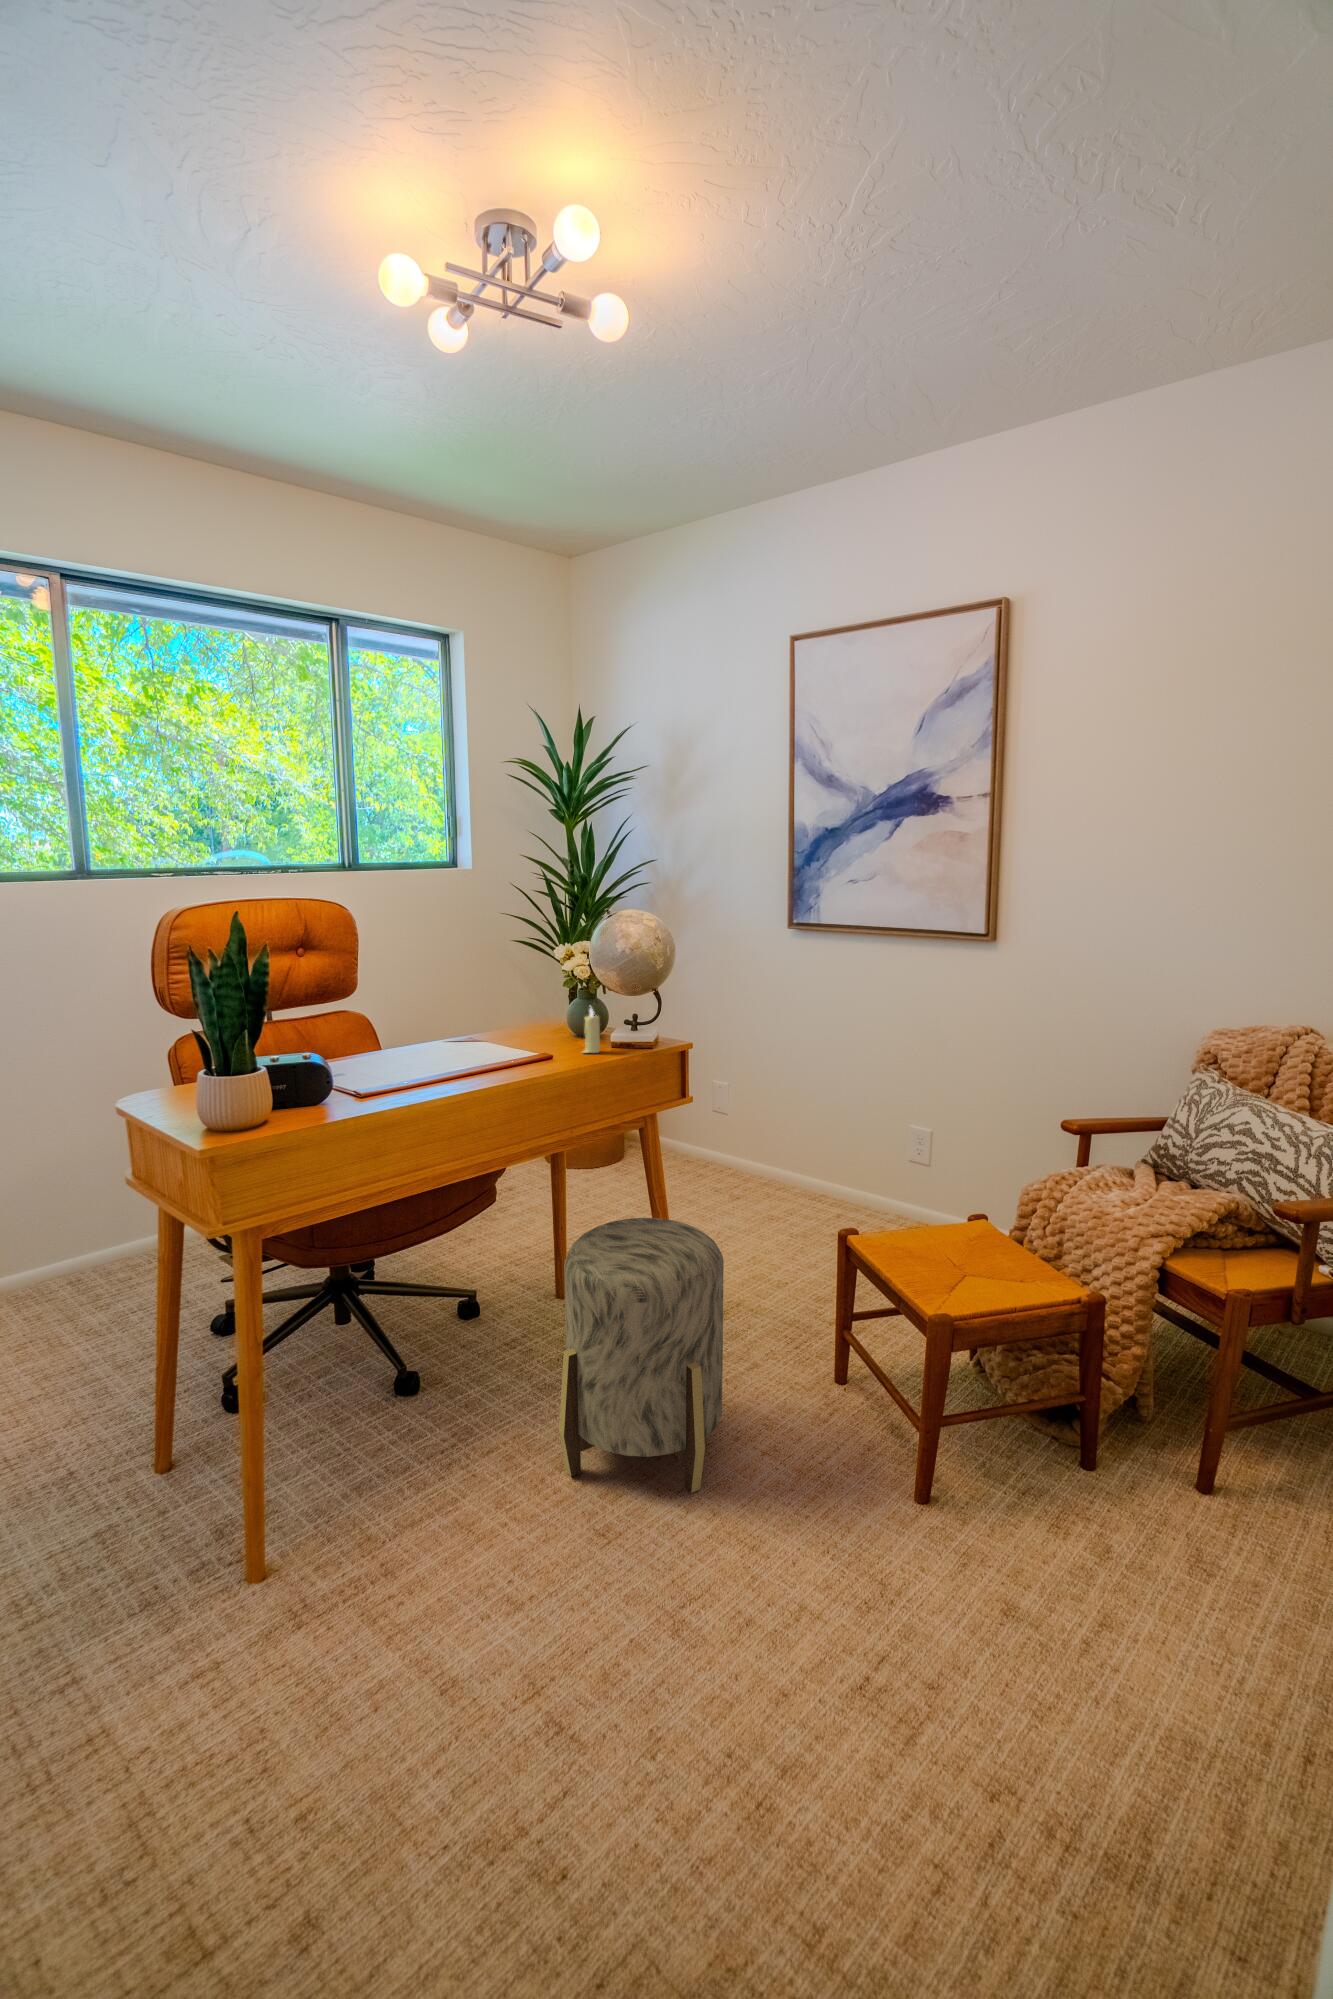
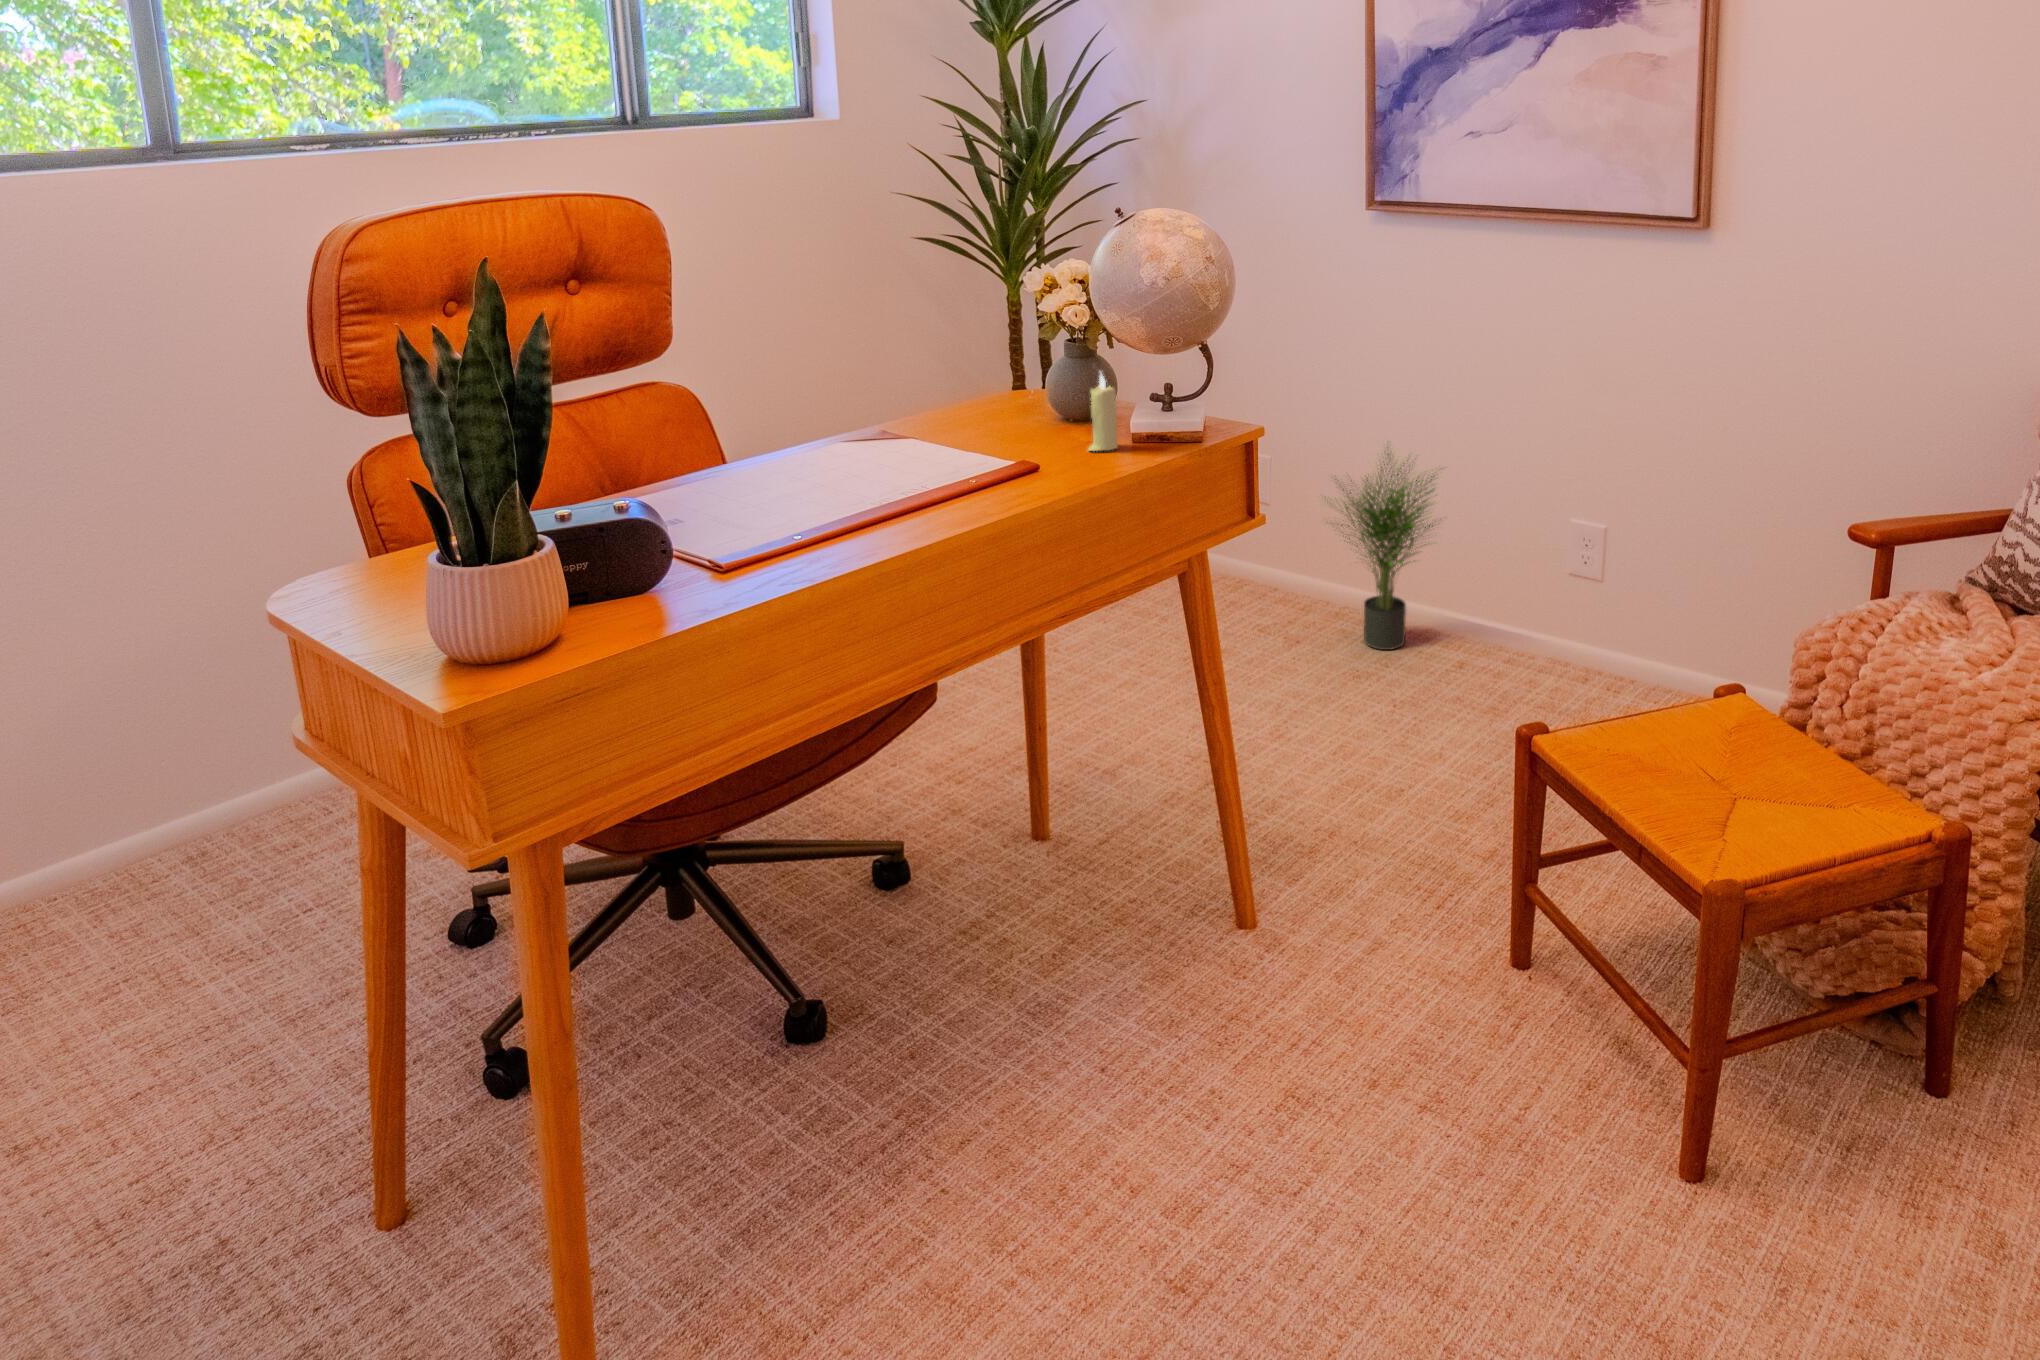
potted plant: none [751,1073,834,1209] -> present [1327,453,1445,650]
ottoman: present [559,1218,724,1493] -> none [1091,729,1360,1191]

